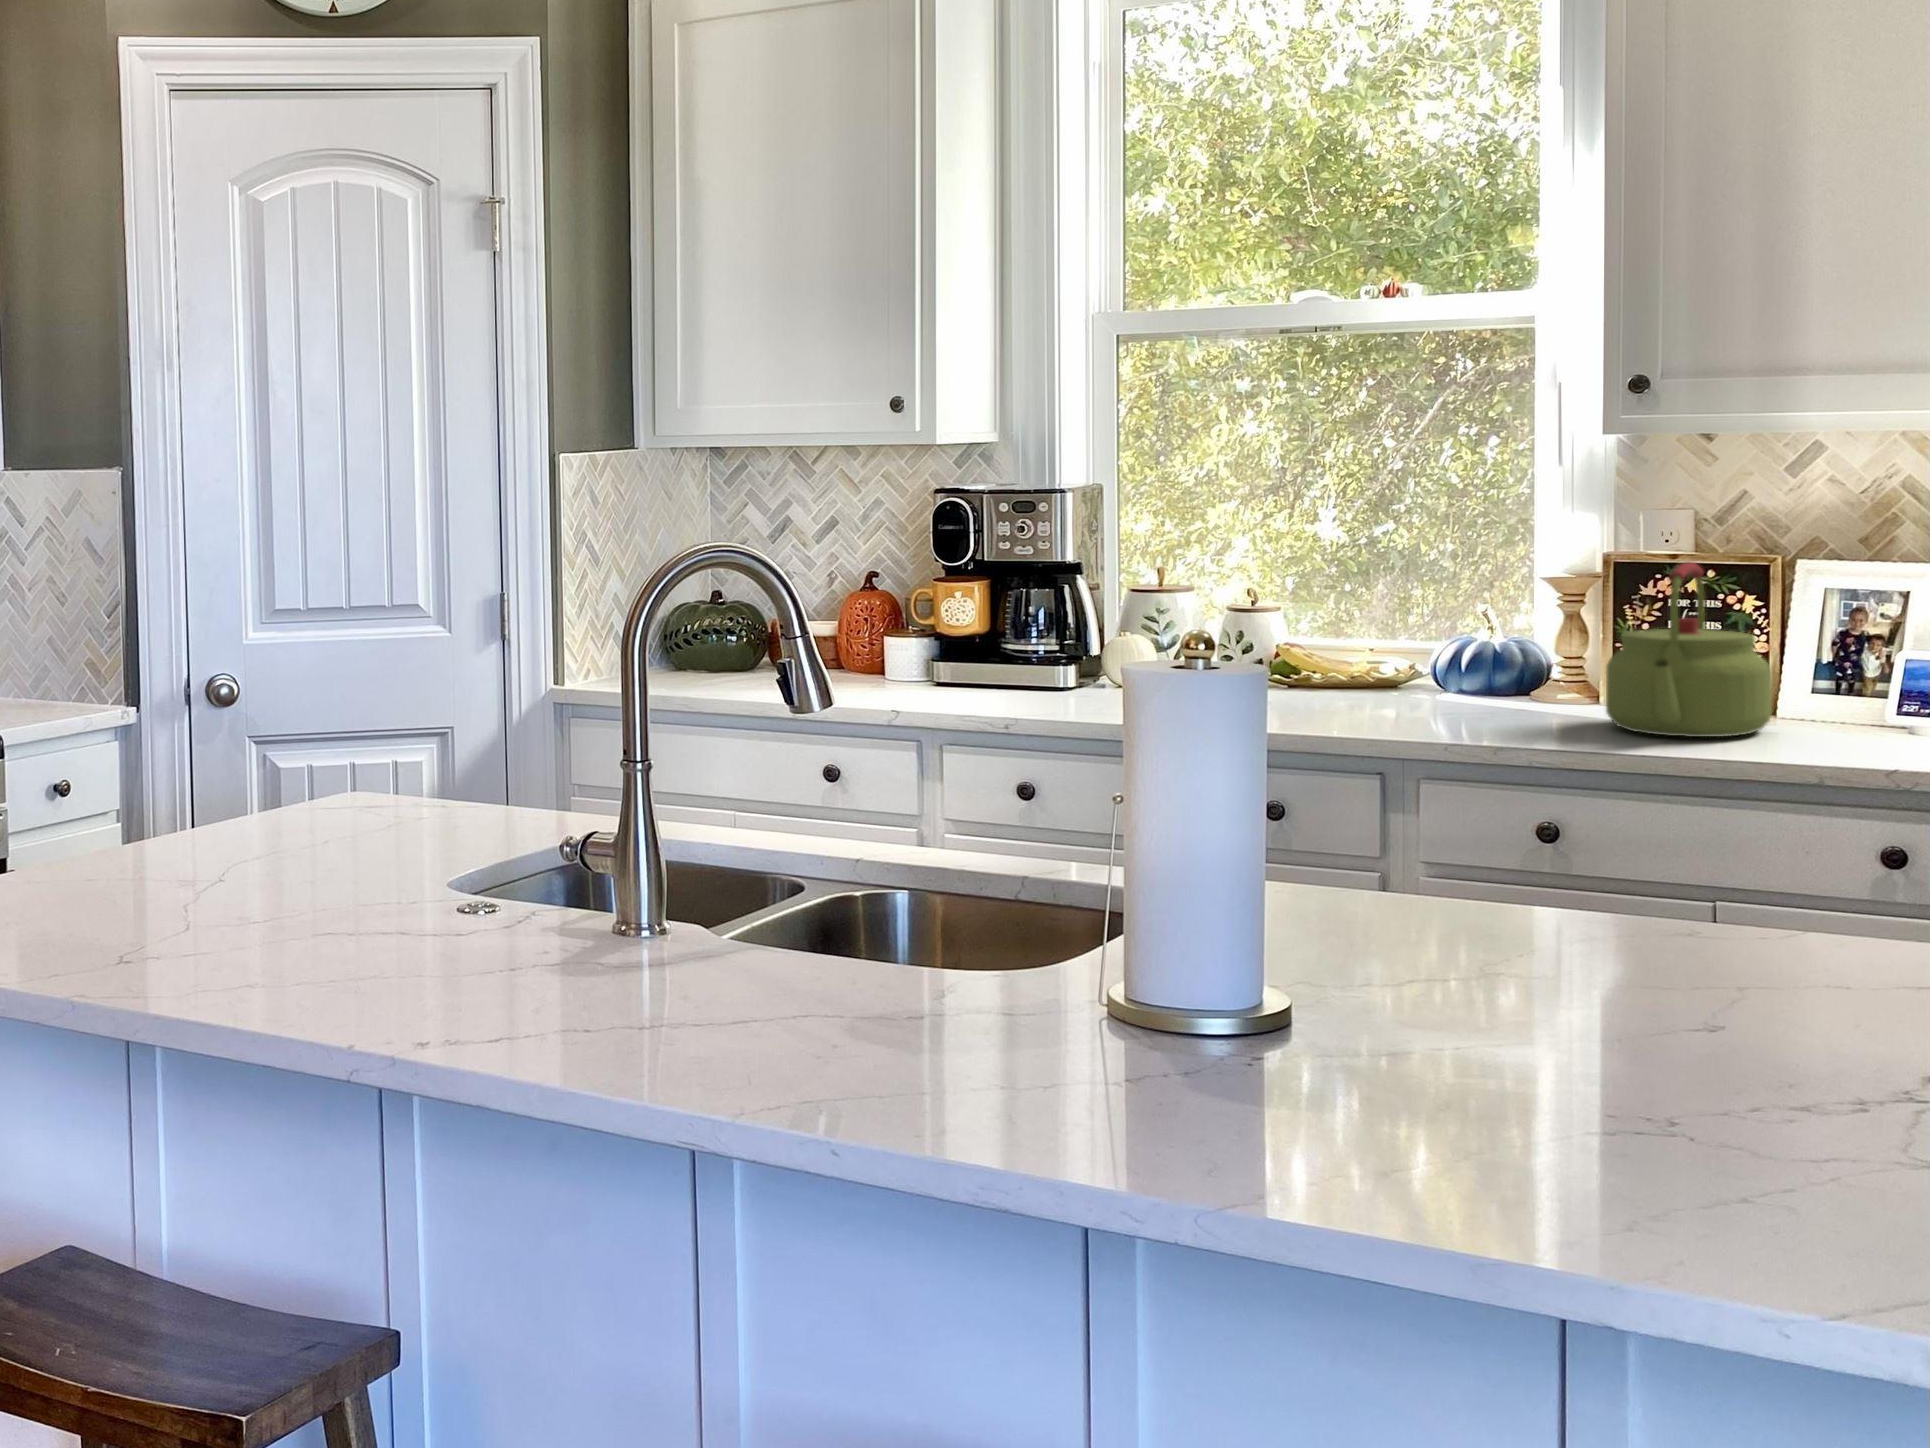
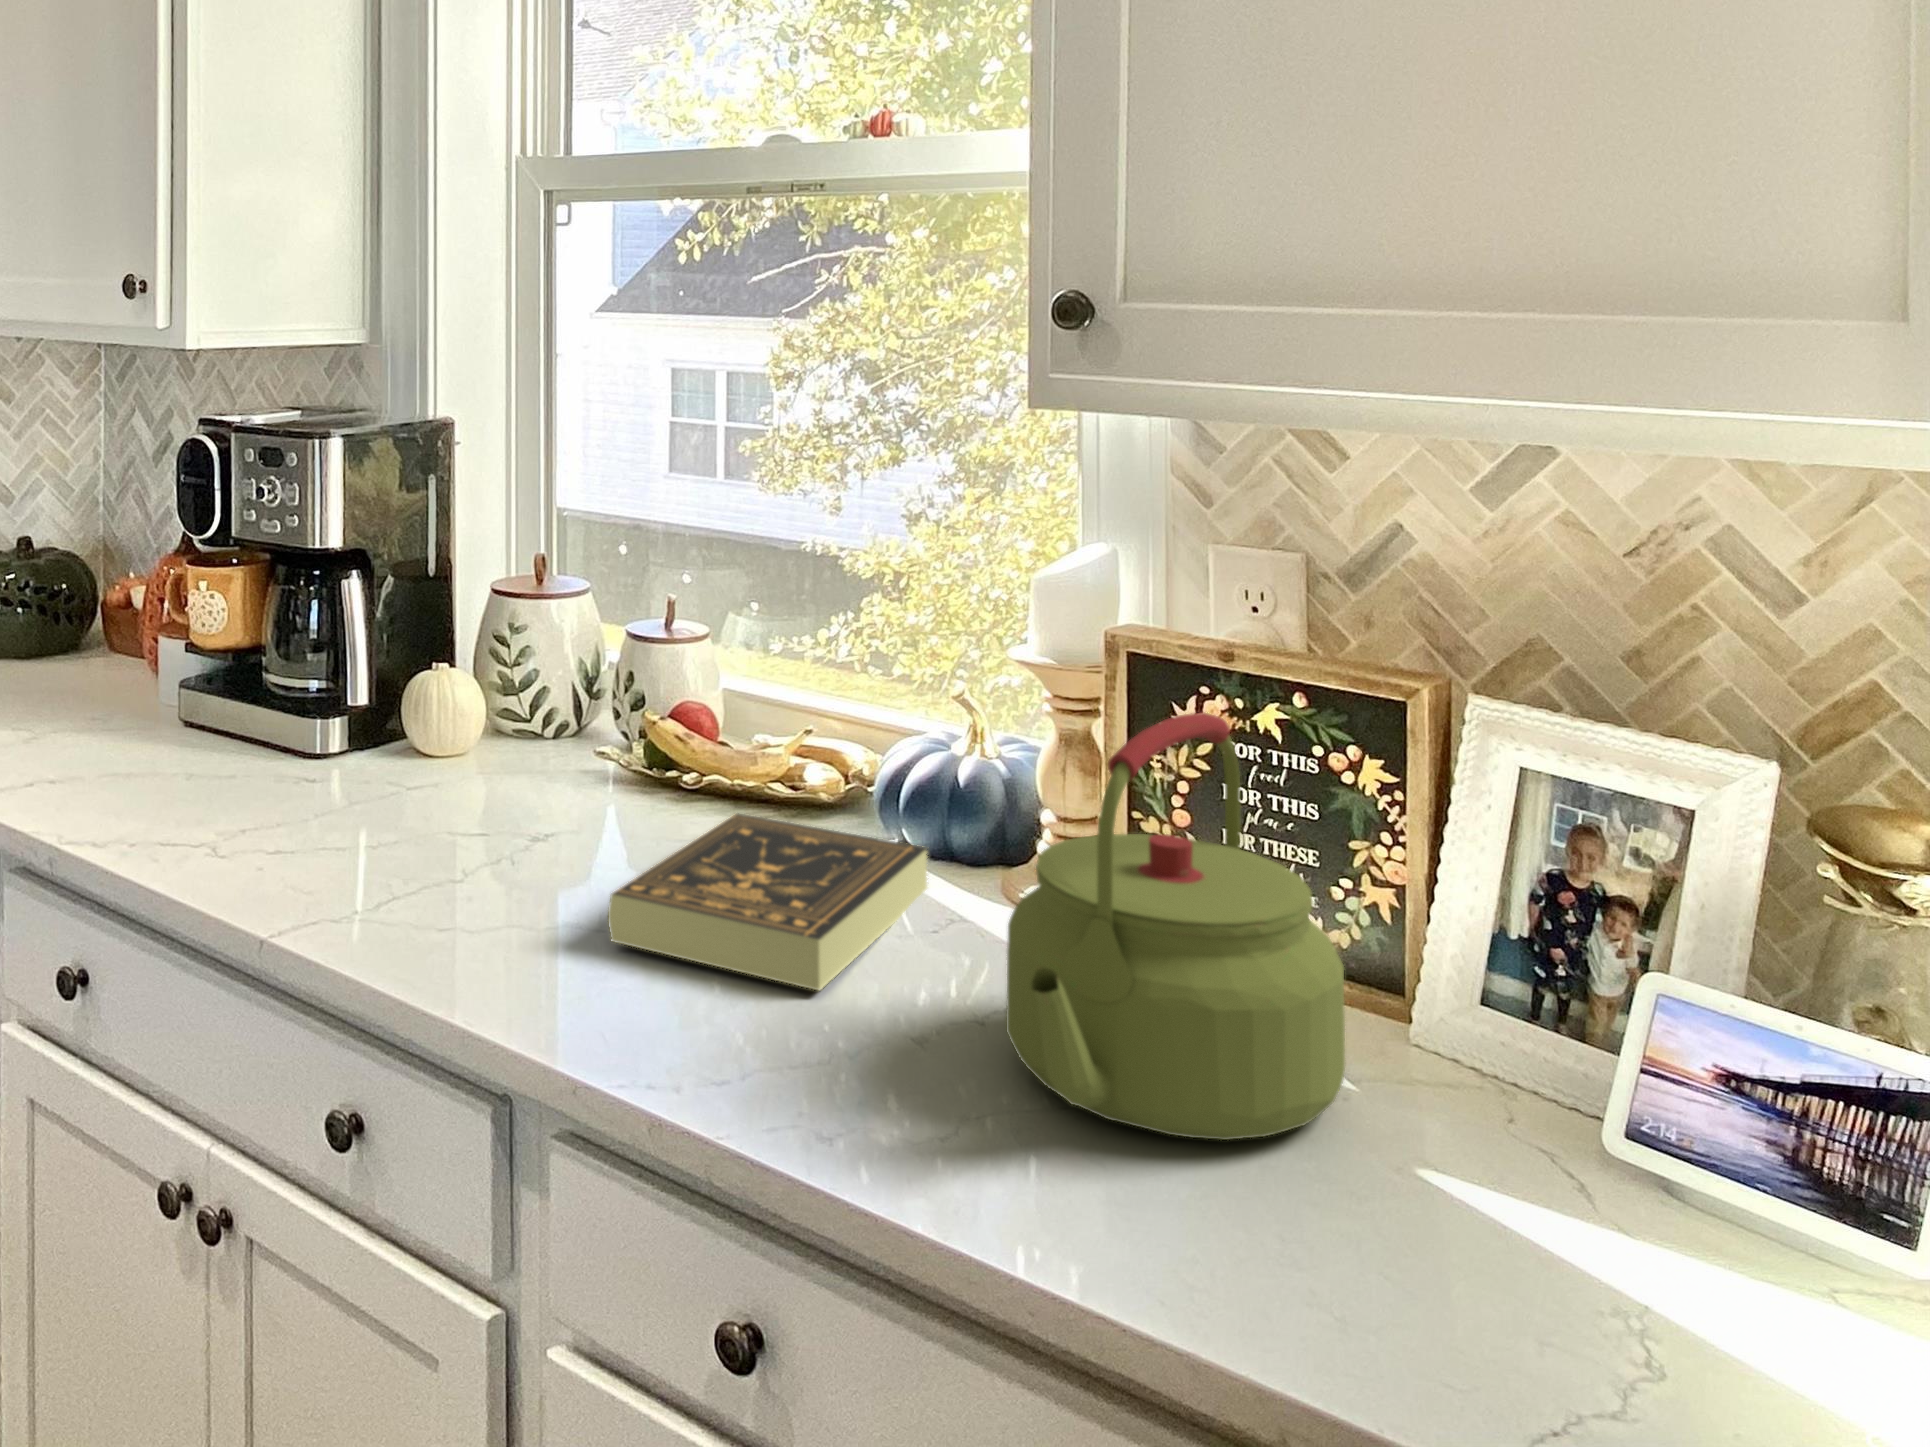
book: none [1370,677,1501,722] -> present [608,813,927,990]

